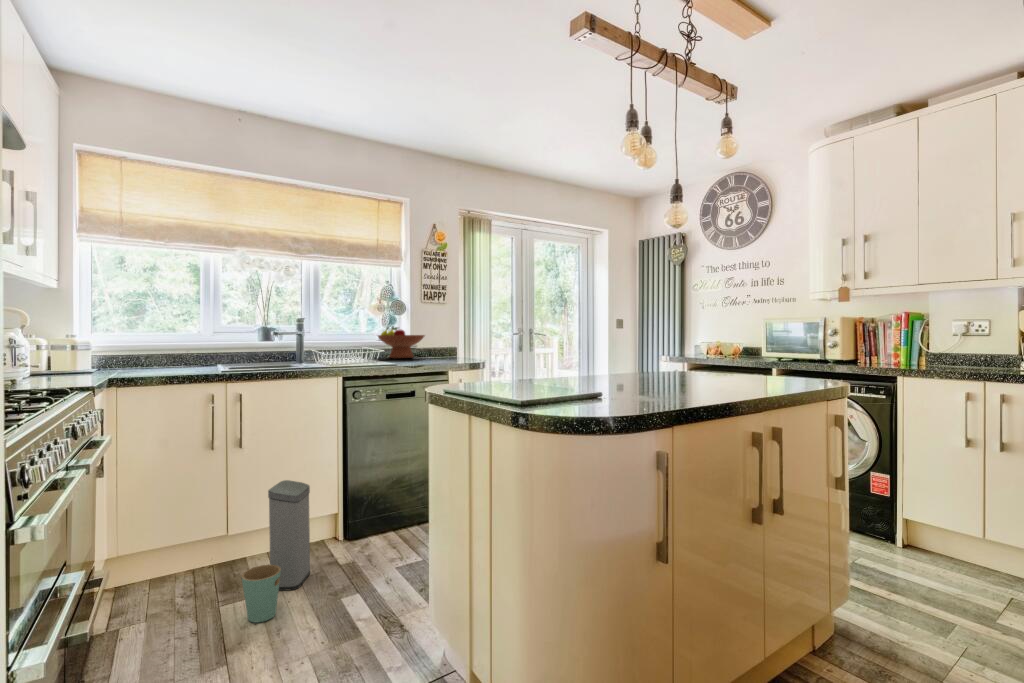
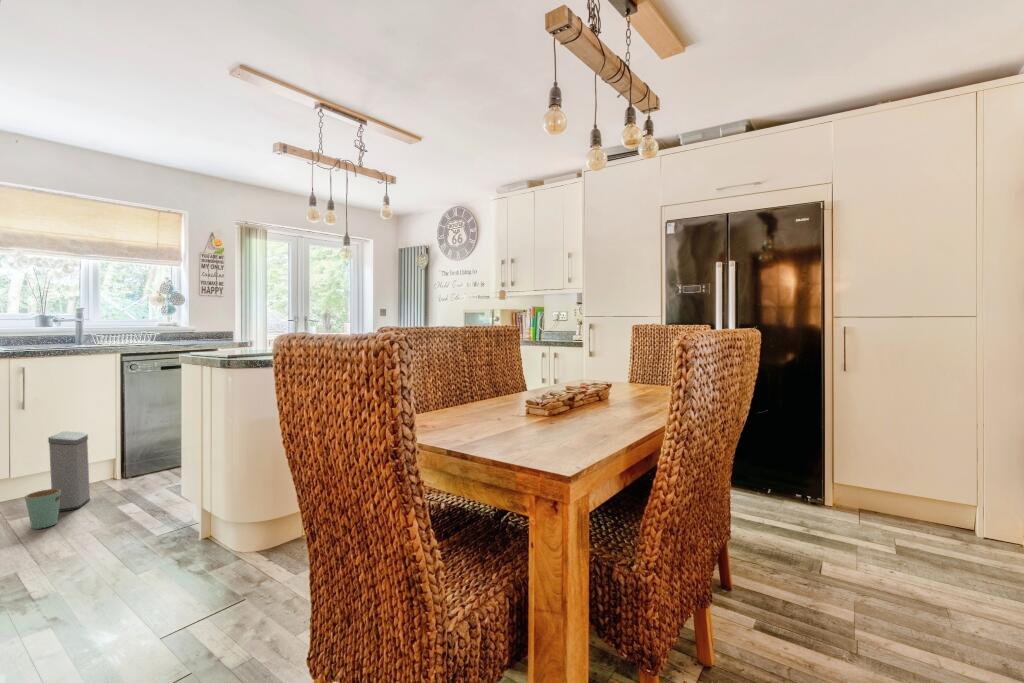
fruit bowl: present [378,326,424,358] -> none [157,314,204,340]

